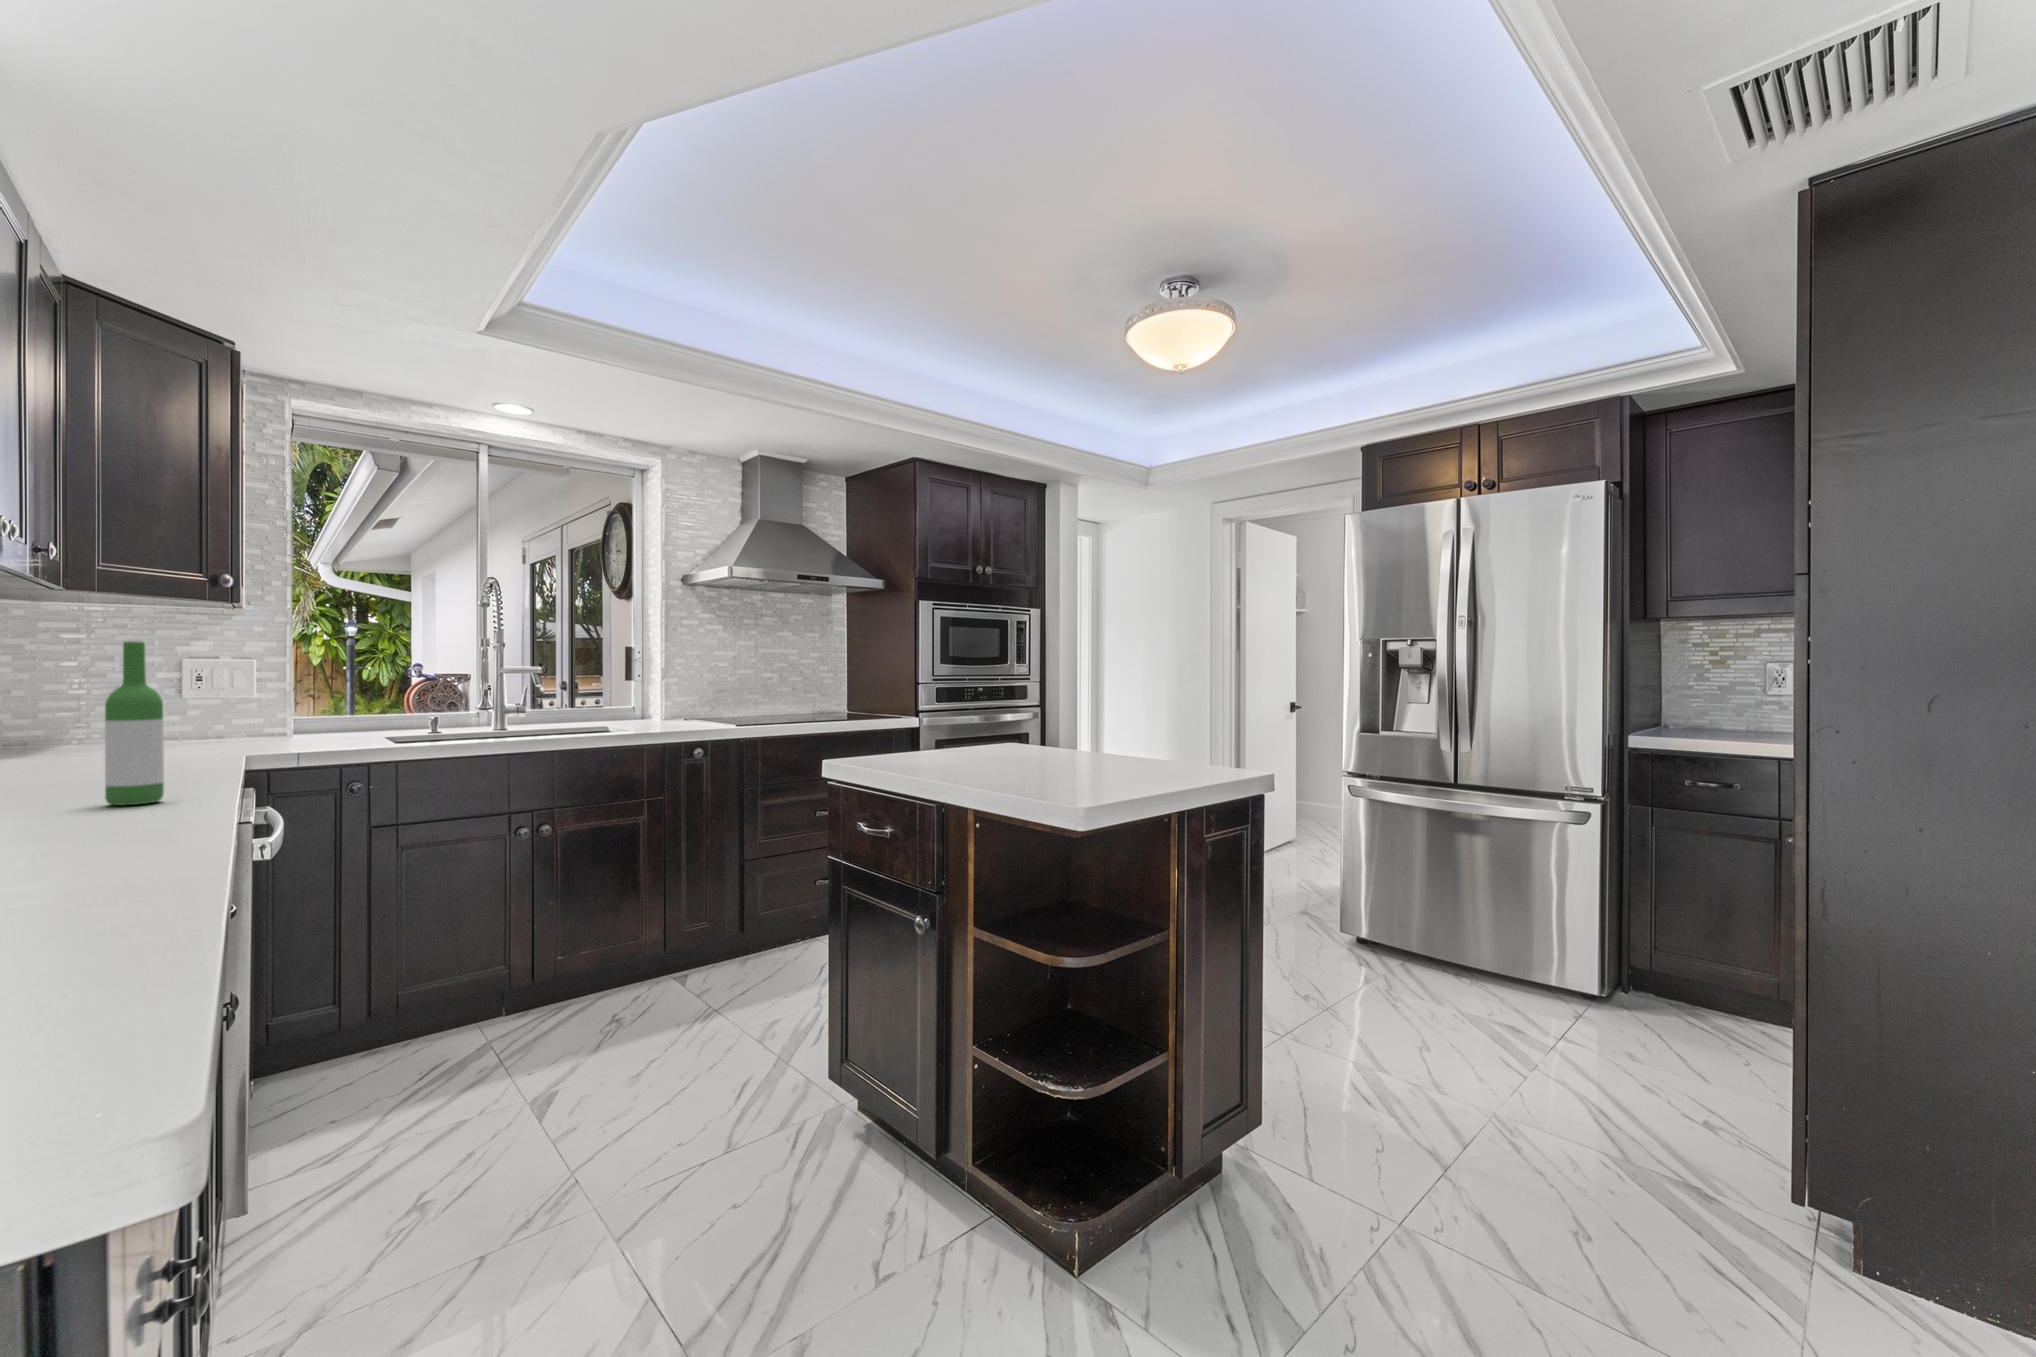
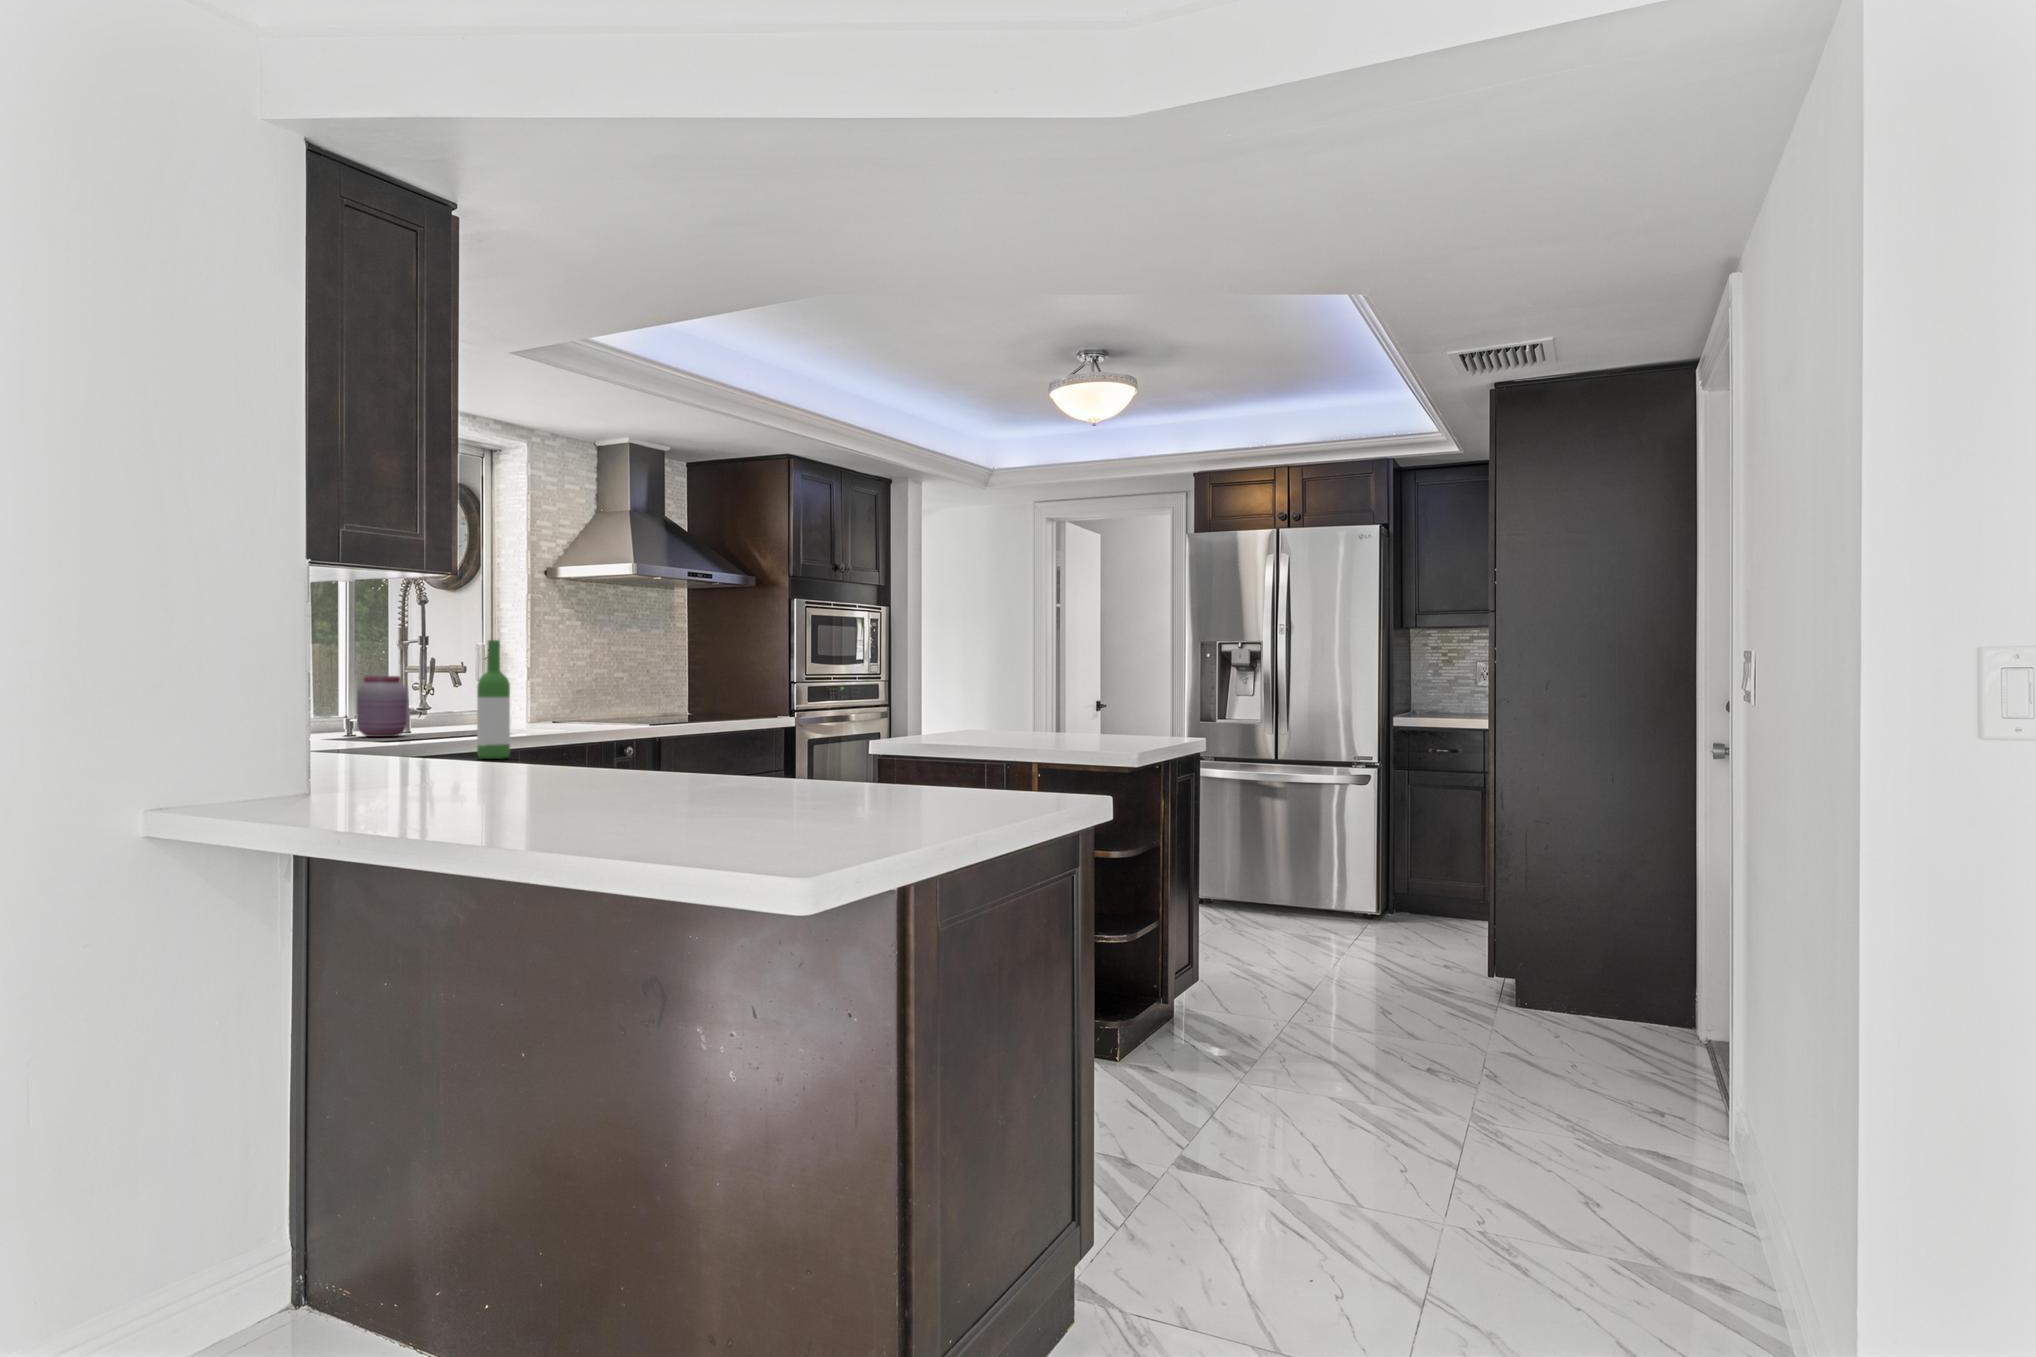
jar: none [348,682,405,747] -> present [357,676,407,737]

